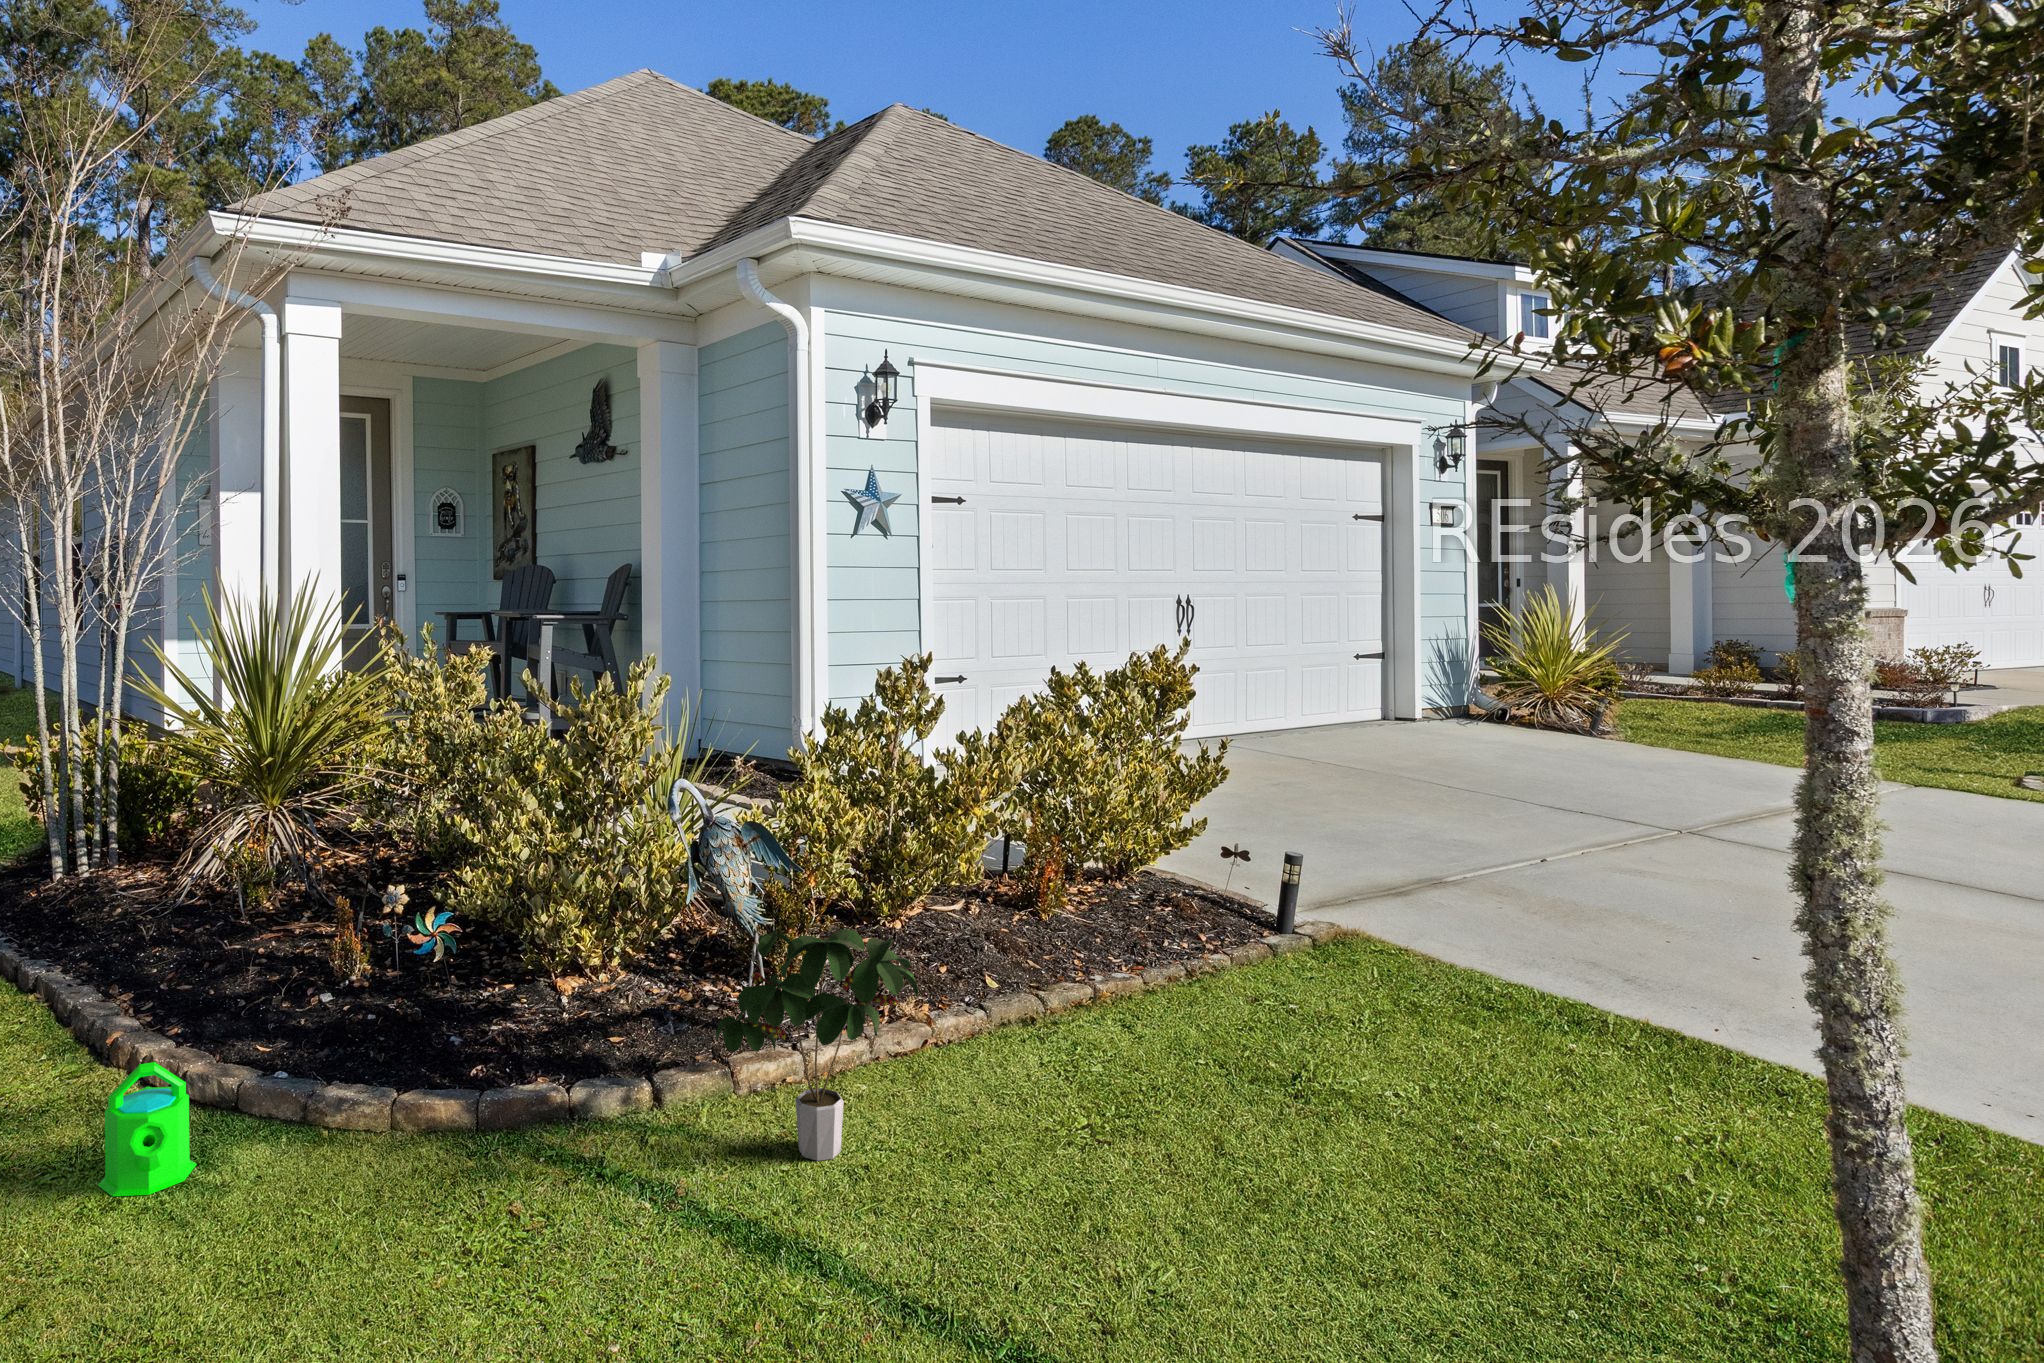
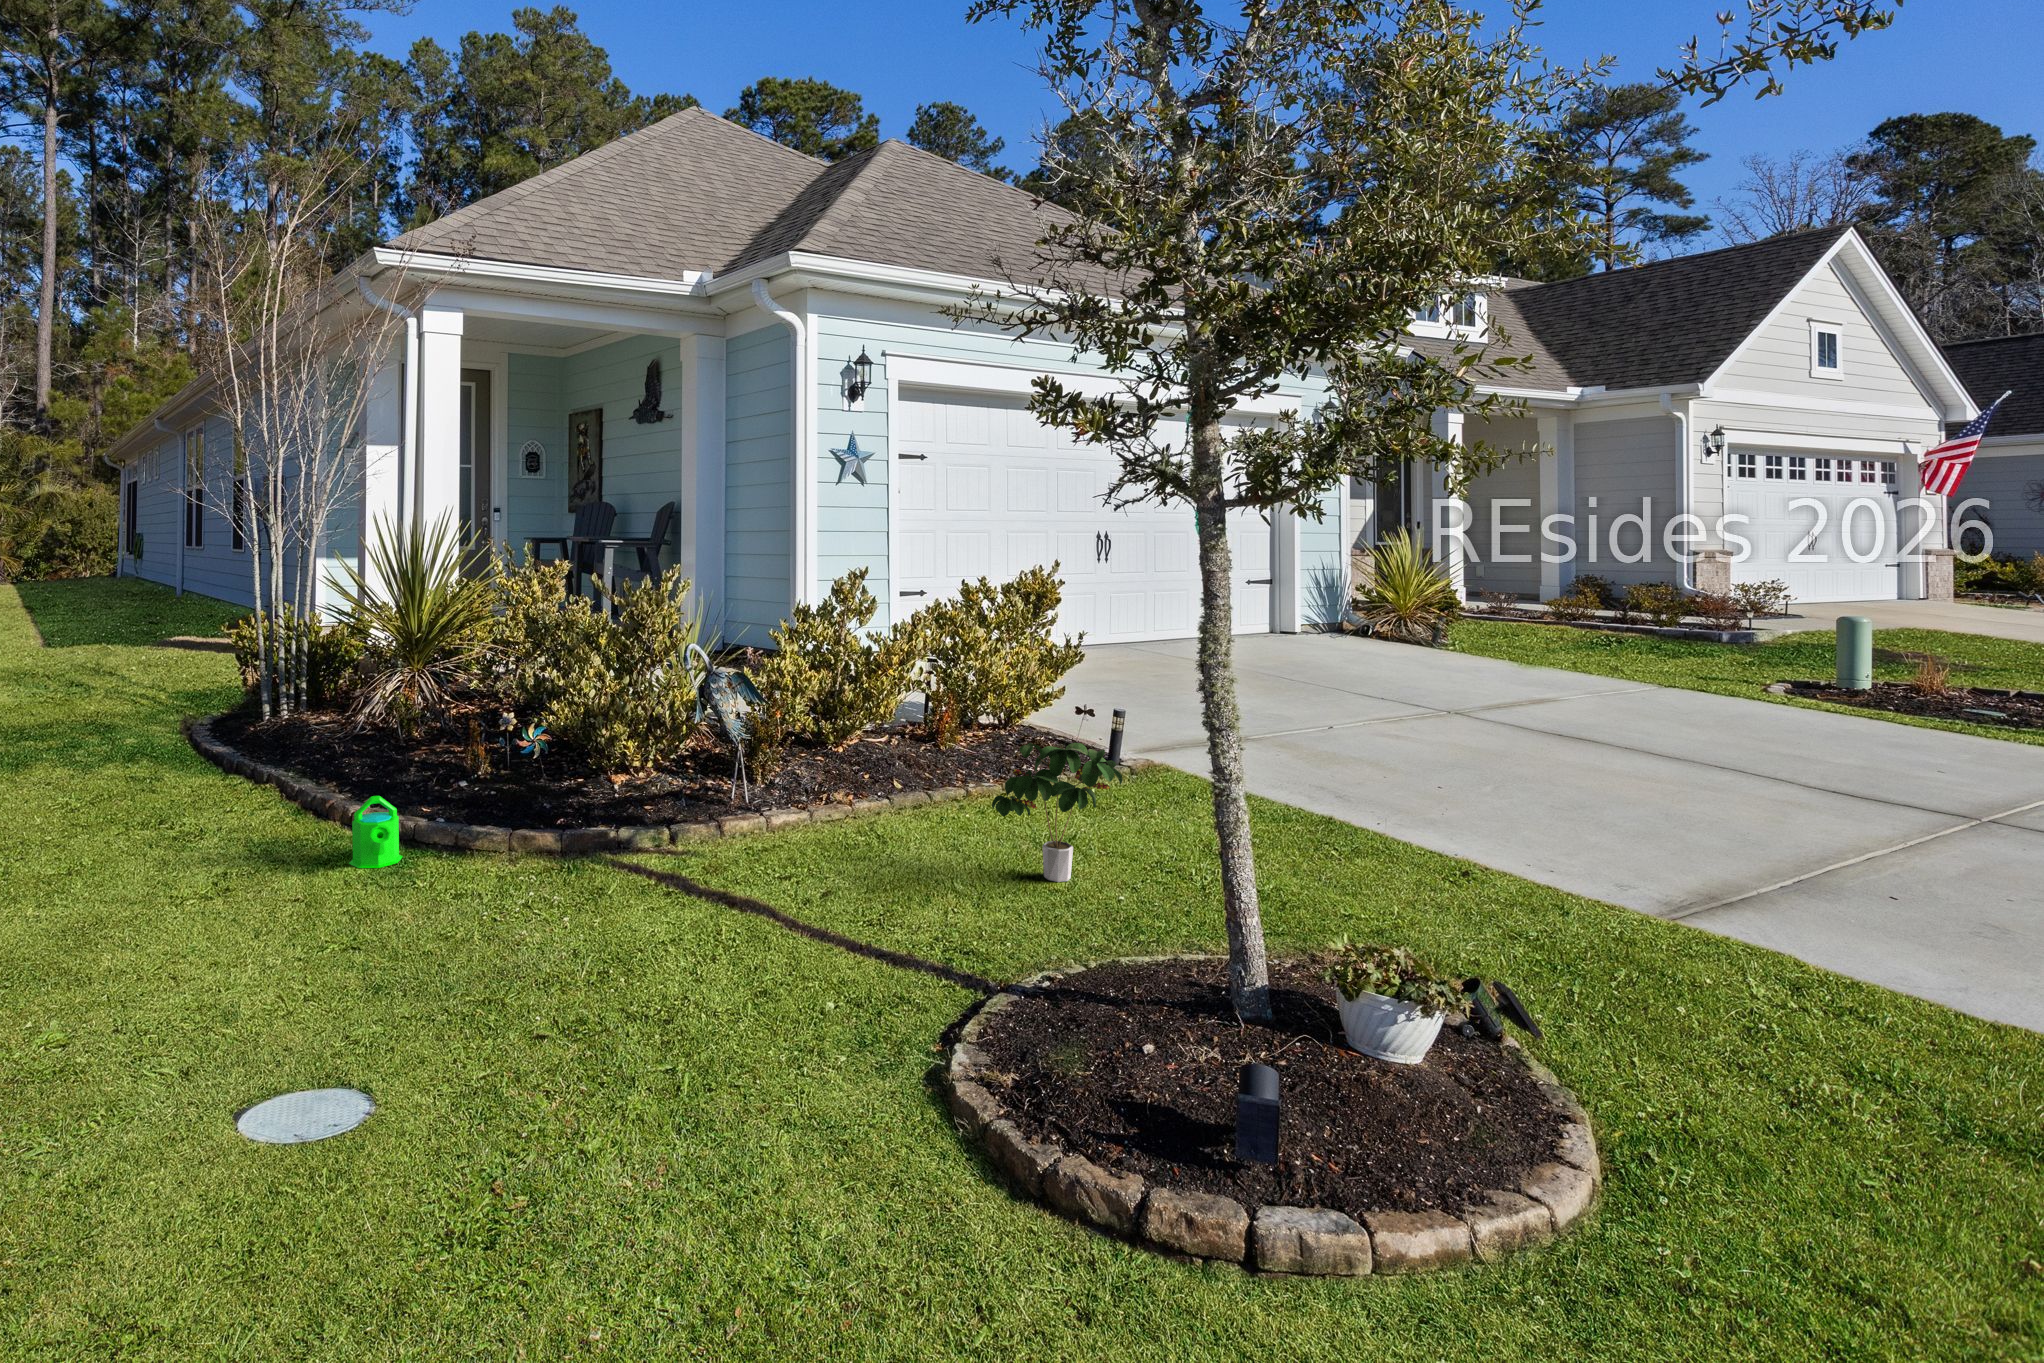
potted plant: present [716,929,919,1161] -> present [992,743,1123,882]

